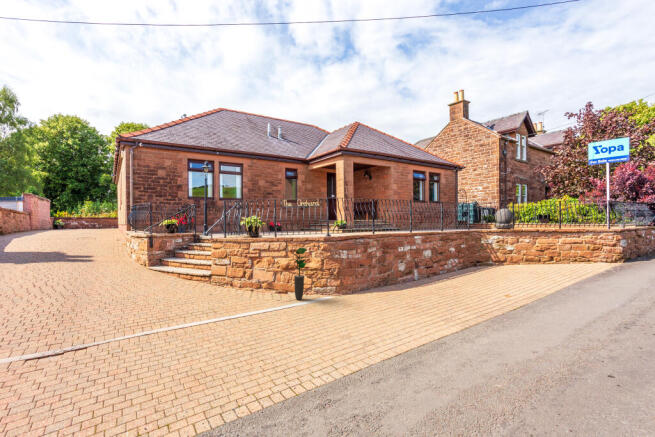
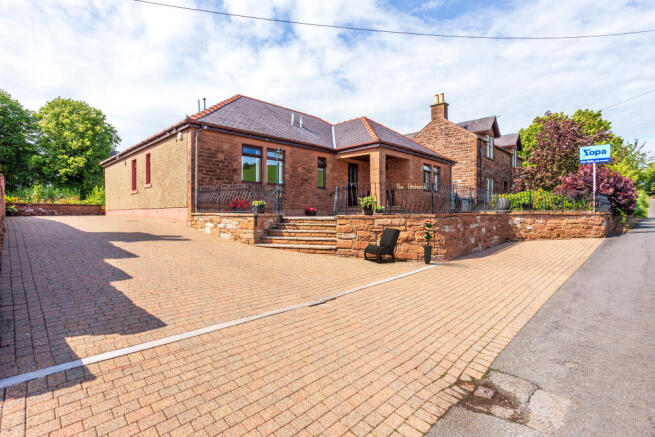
lounge chair: none [230,252,272,298] -> present [364,228,400,263]

